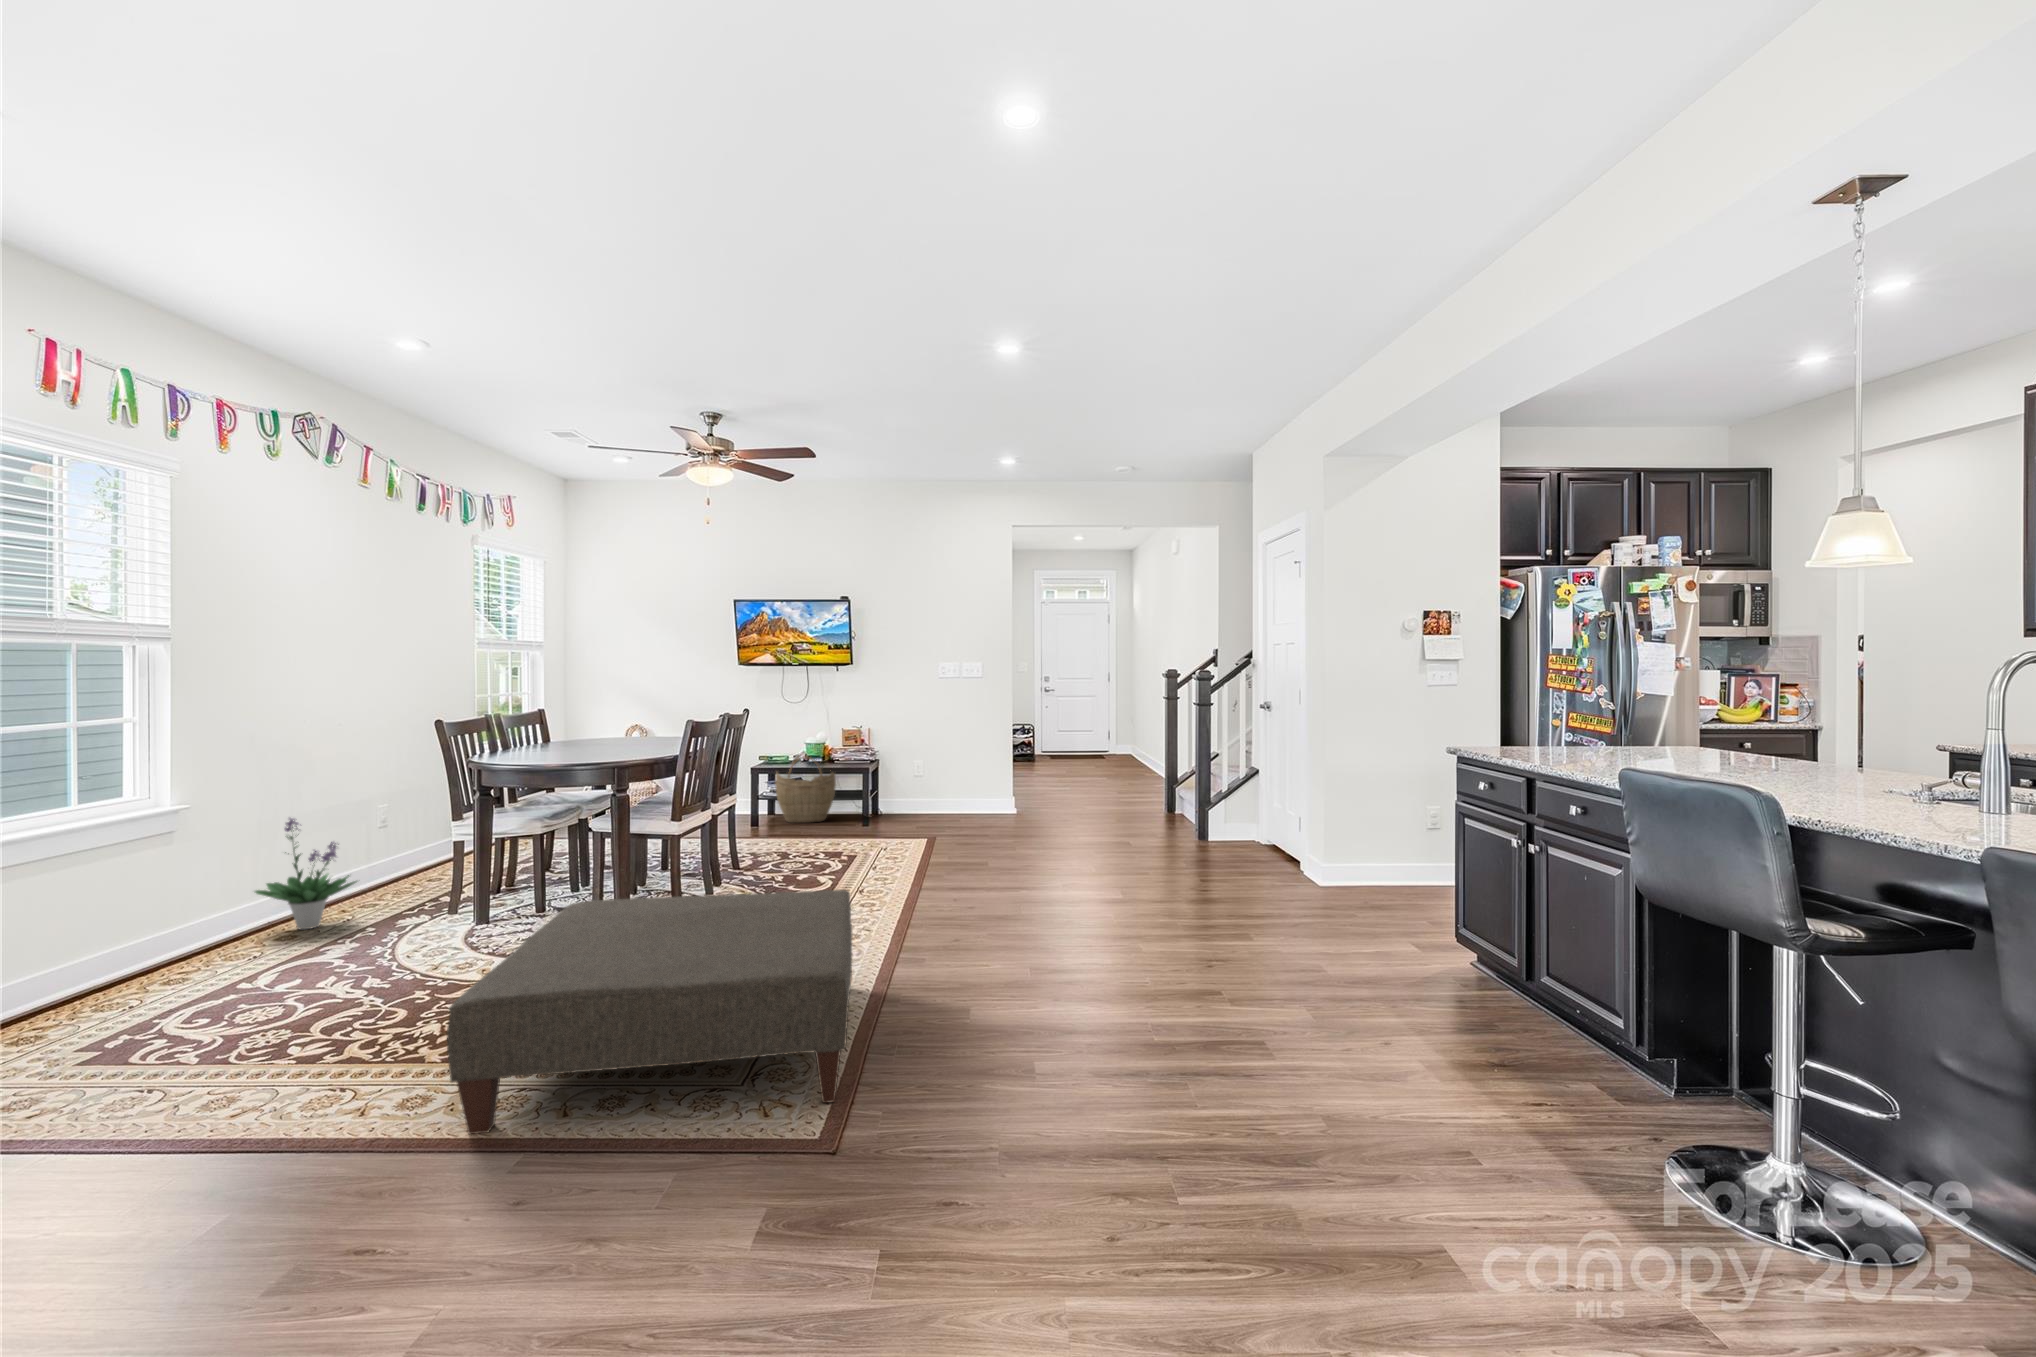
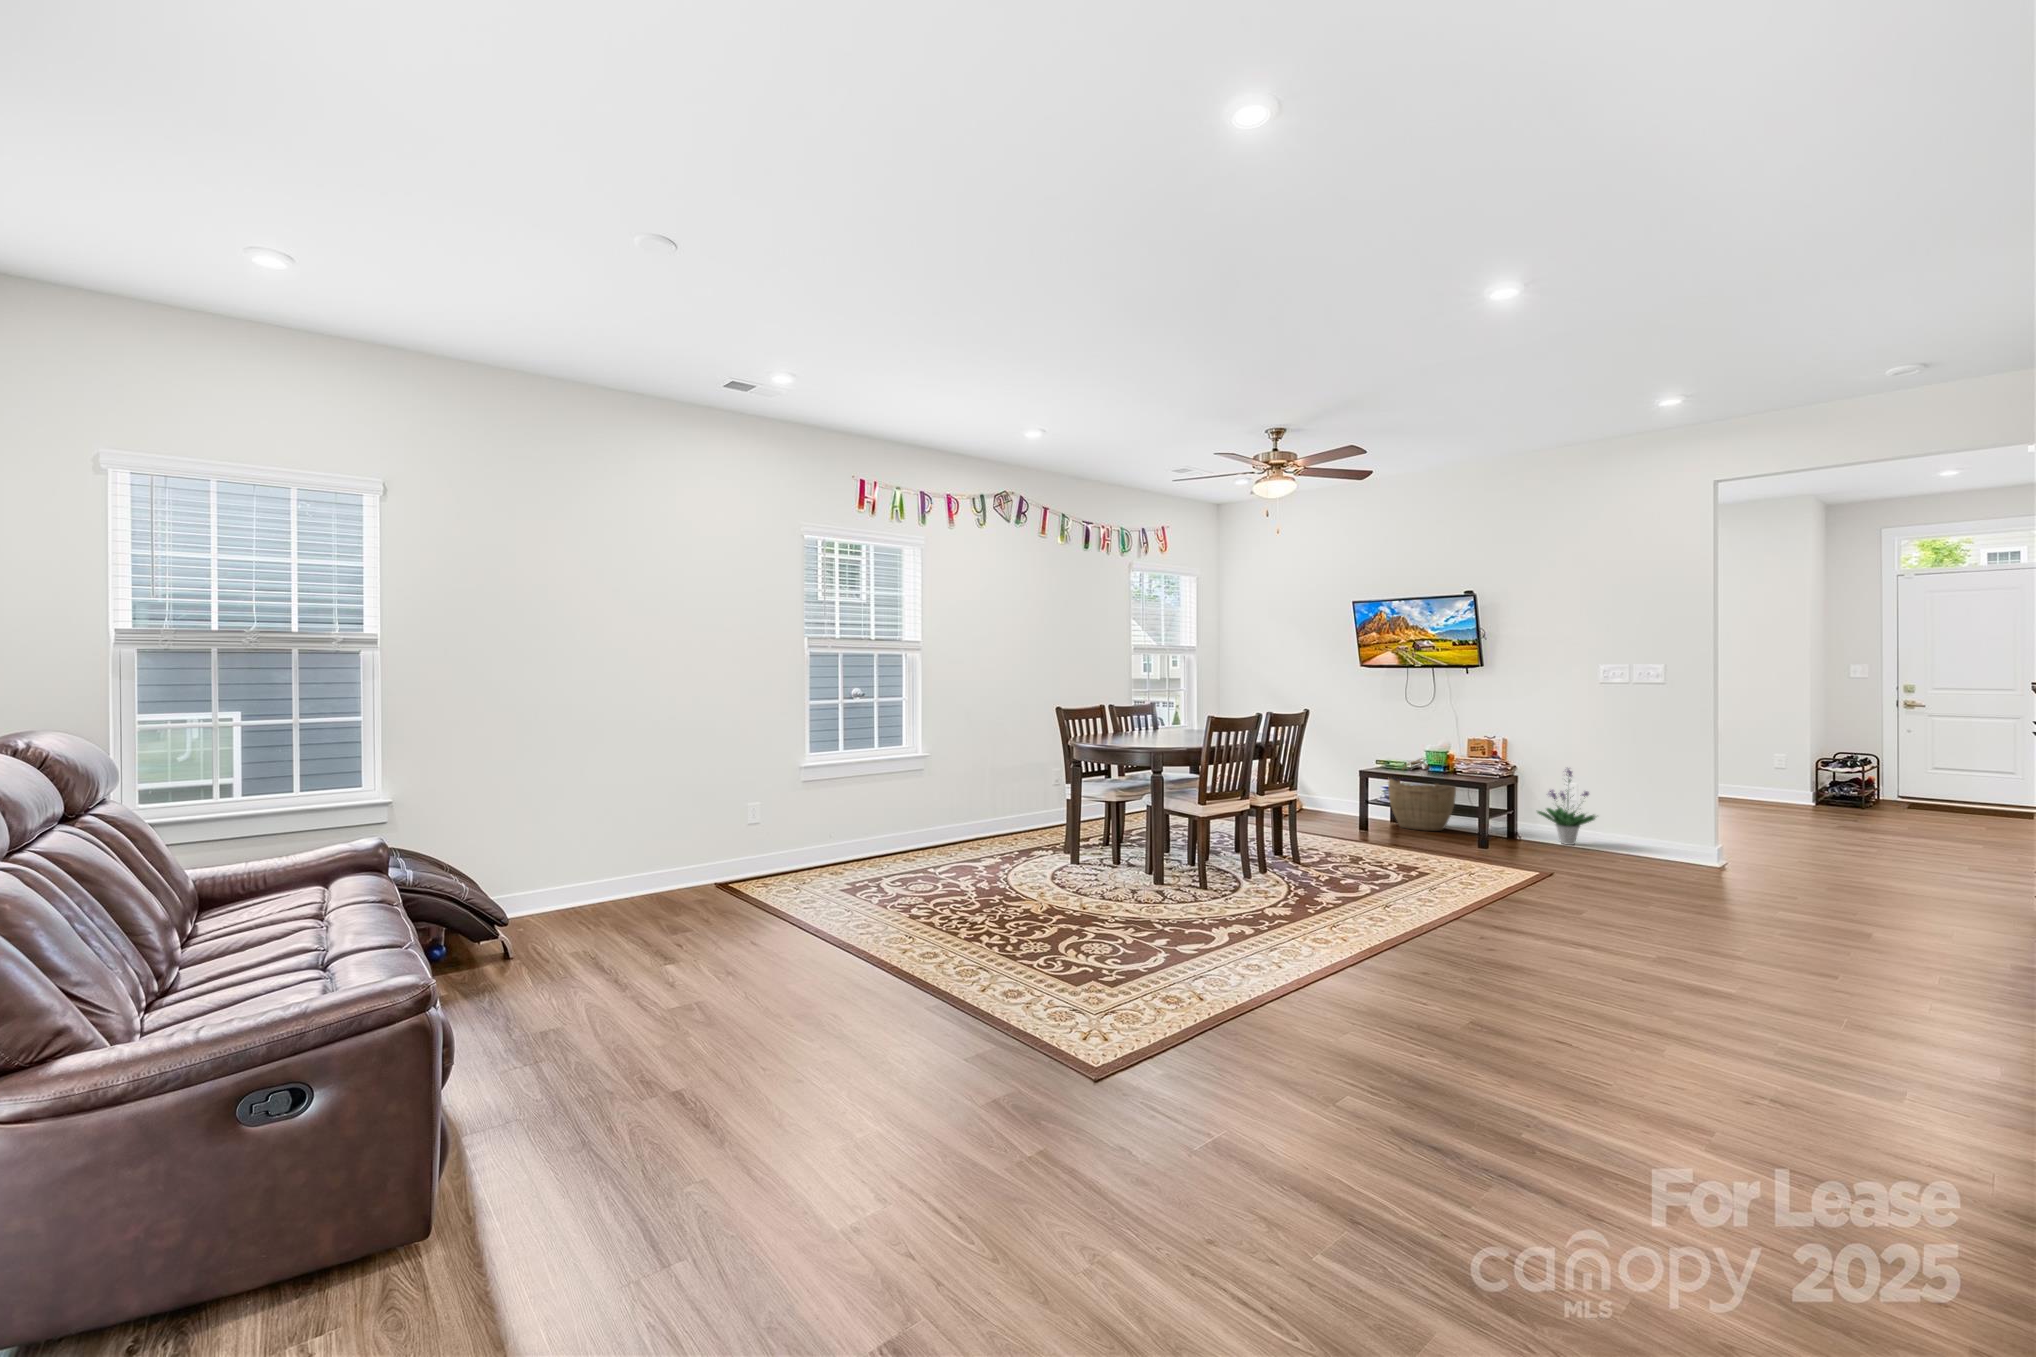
potted plant: present [255,818,357,929] -> present [1538,769,1596,845]
ottoman: present [447,890,852,1134] -> none [916,849,1280,1052]

